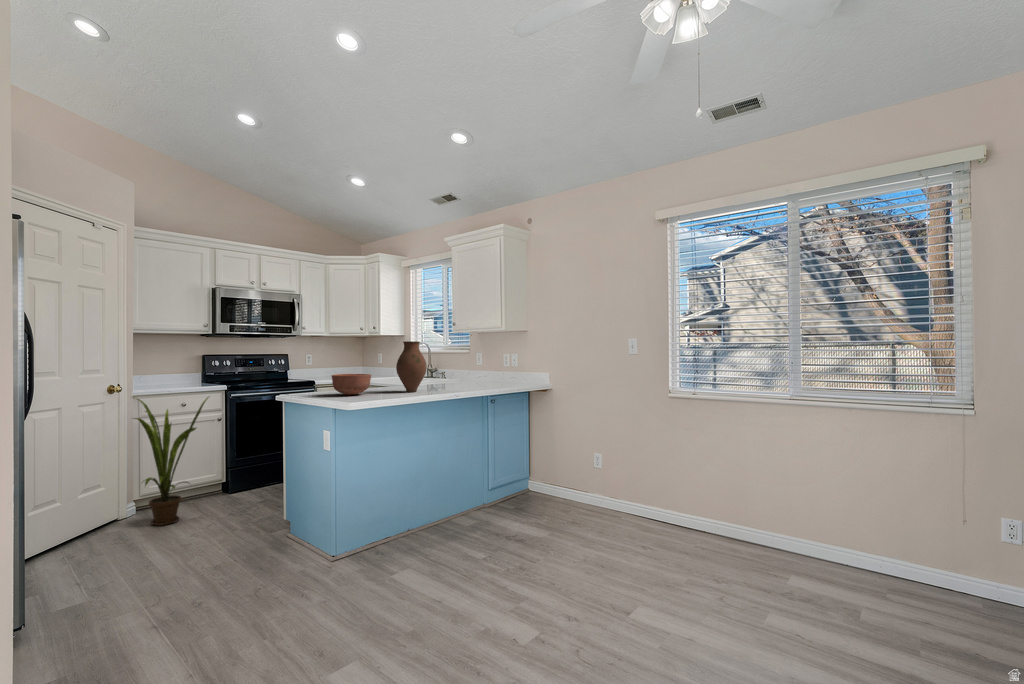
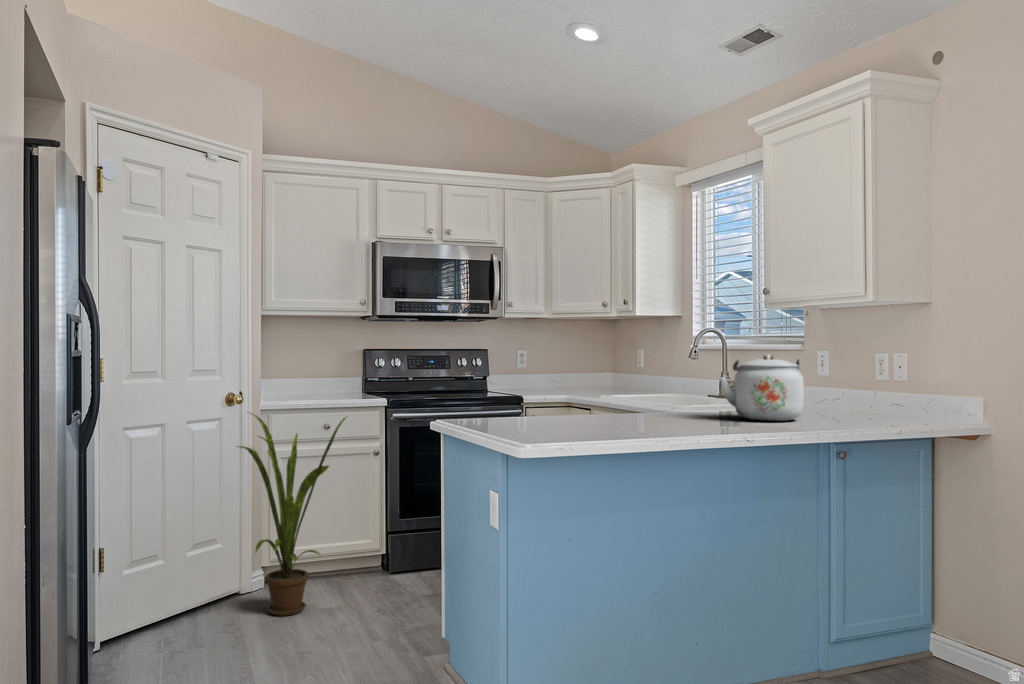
vase: present [396,341,427,392] -> none [633,327,694,429]
kettle: none [435,355,474,387] -> present [720,355,804,421]
bowl: present [332,374,371,395] -> none [510,388,582,430]

